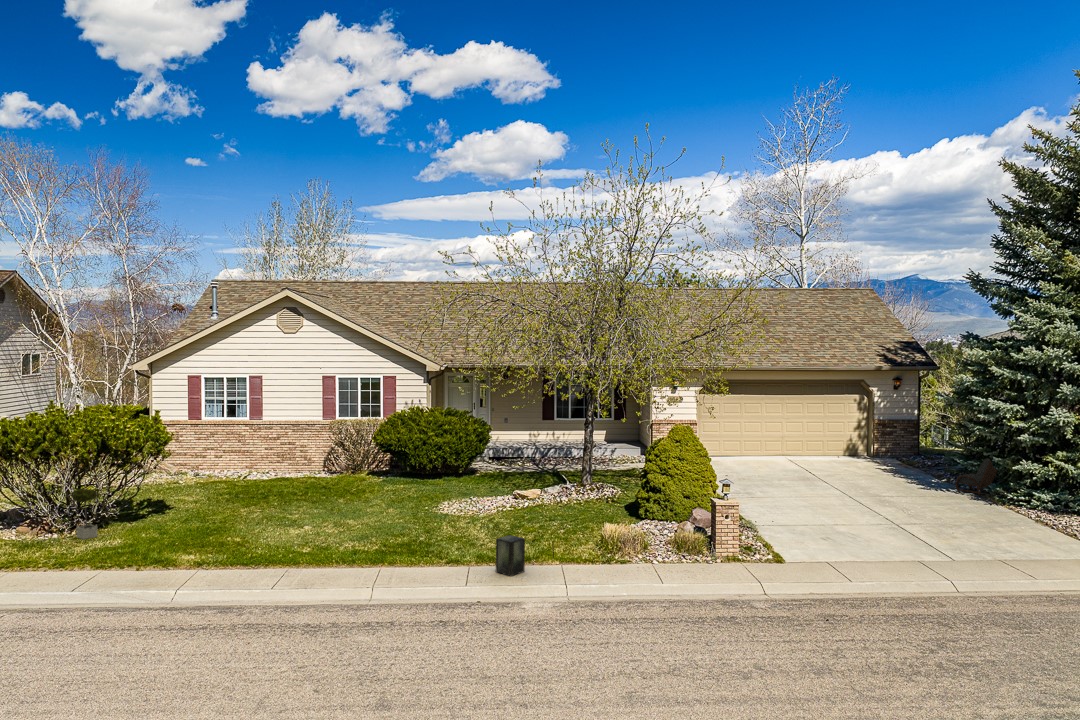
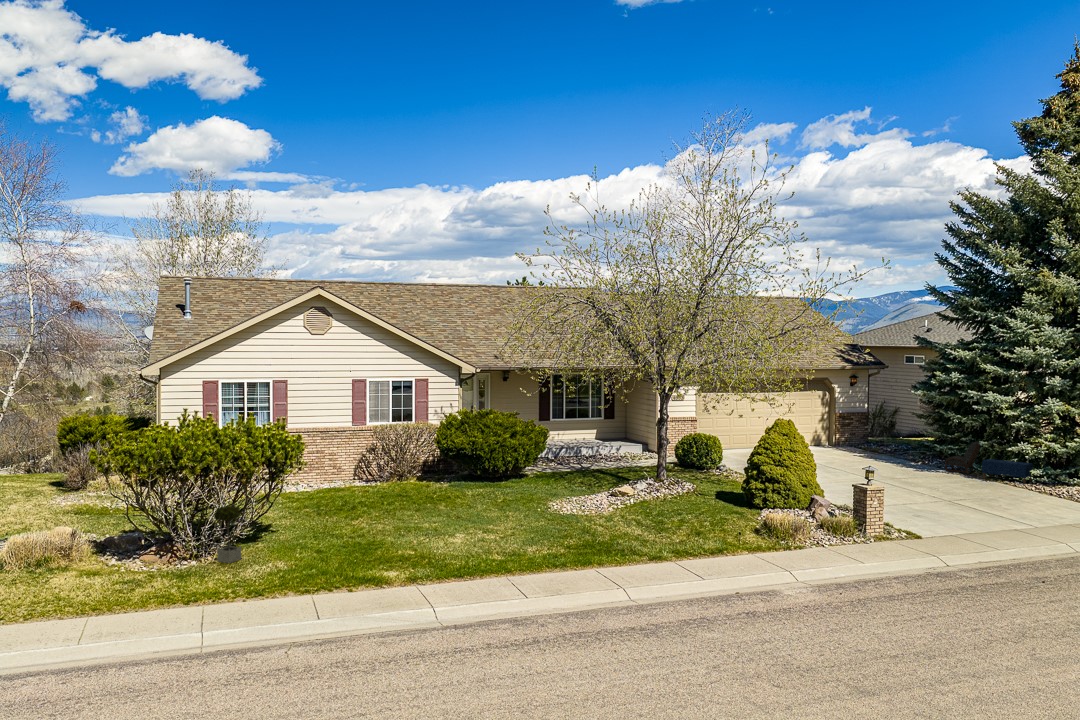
bench: none [988,479,1047,510] -> present [982,459,1033,483]
storage box: present [496,535,525,576] -> none [711,528,735,568]

